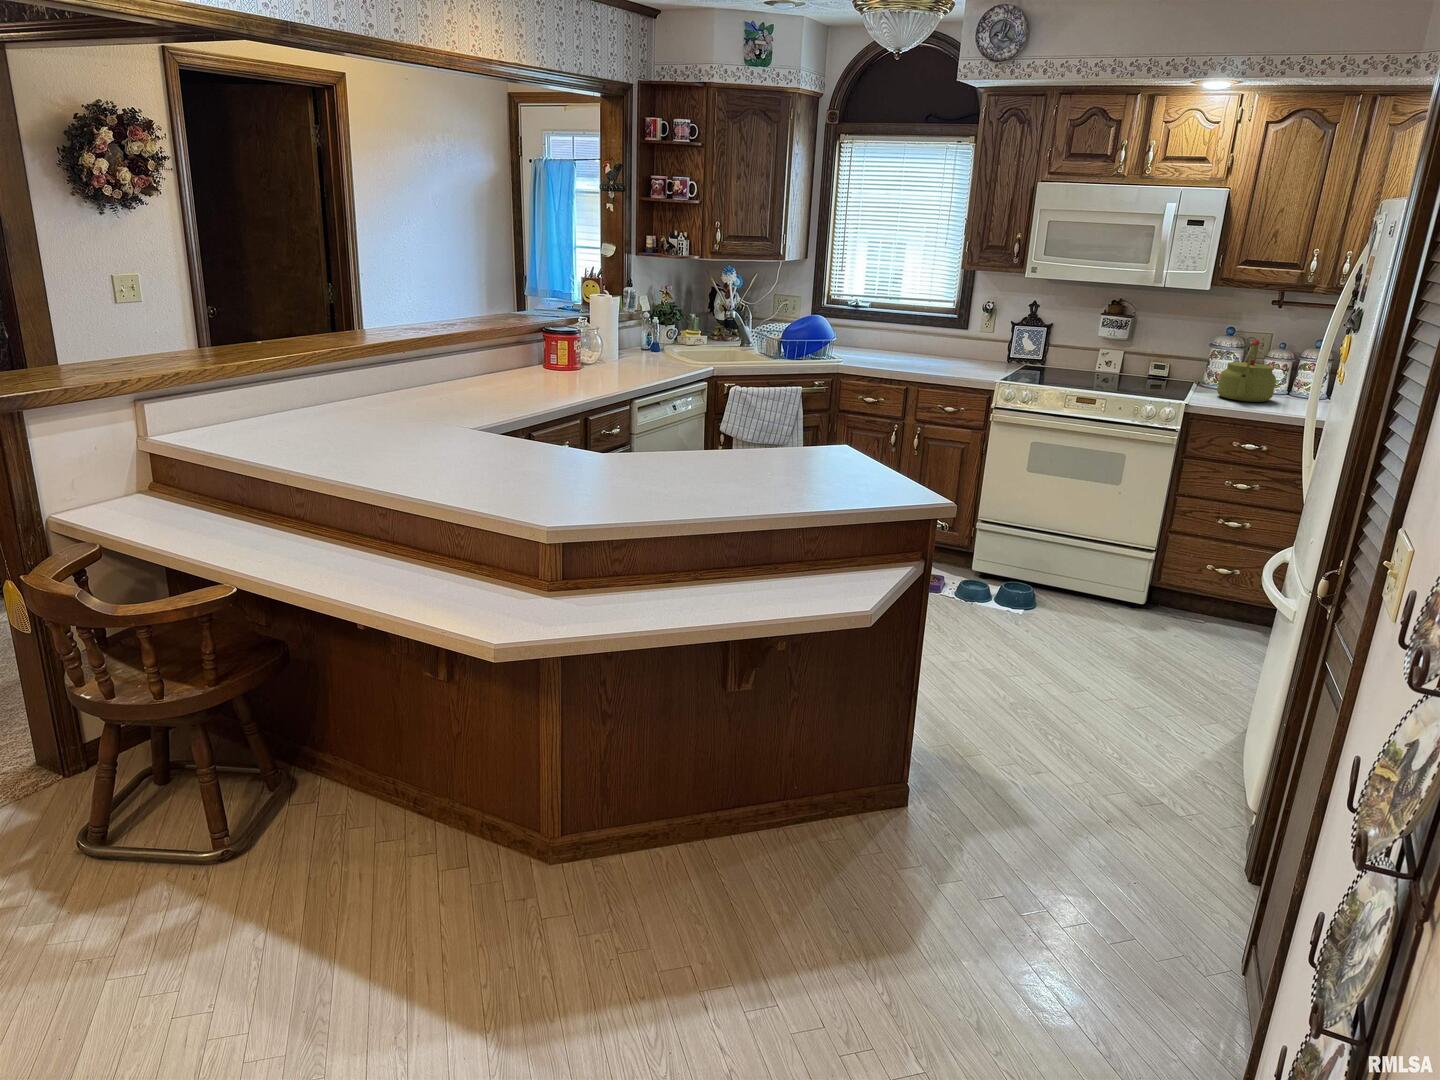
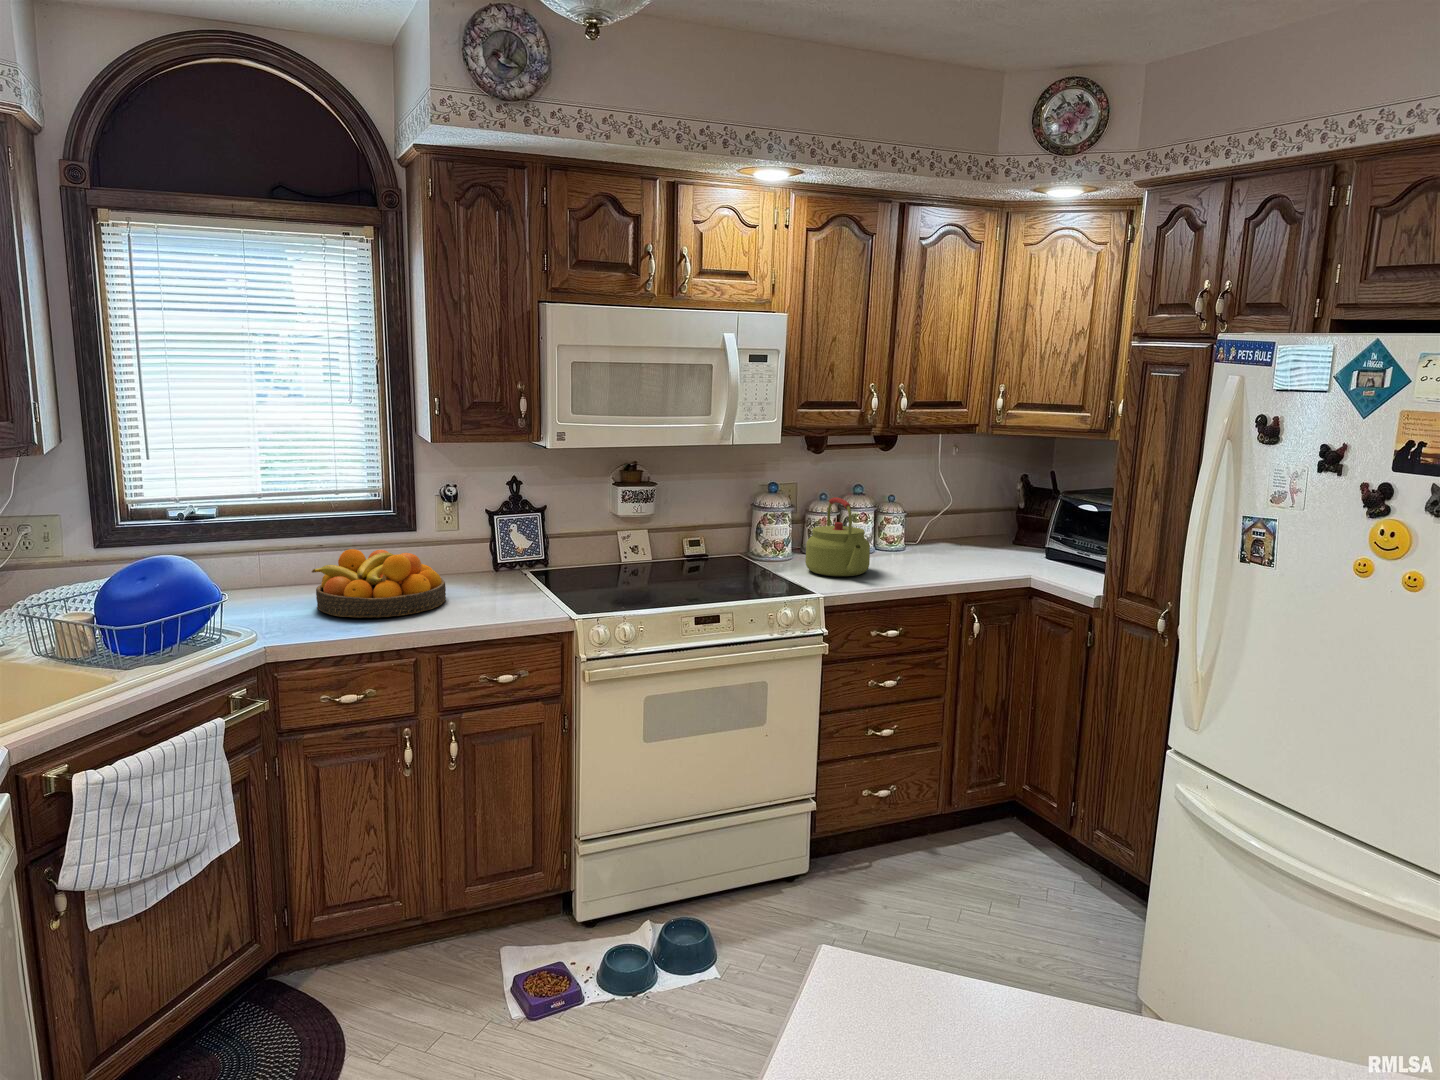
fruit bowl: none [887,330,958,369] -> present [312,549,446,618]

